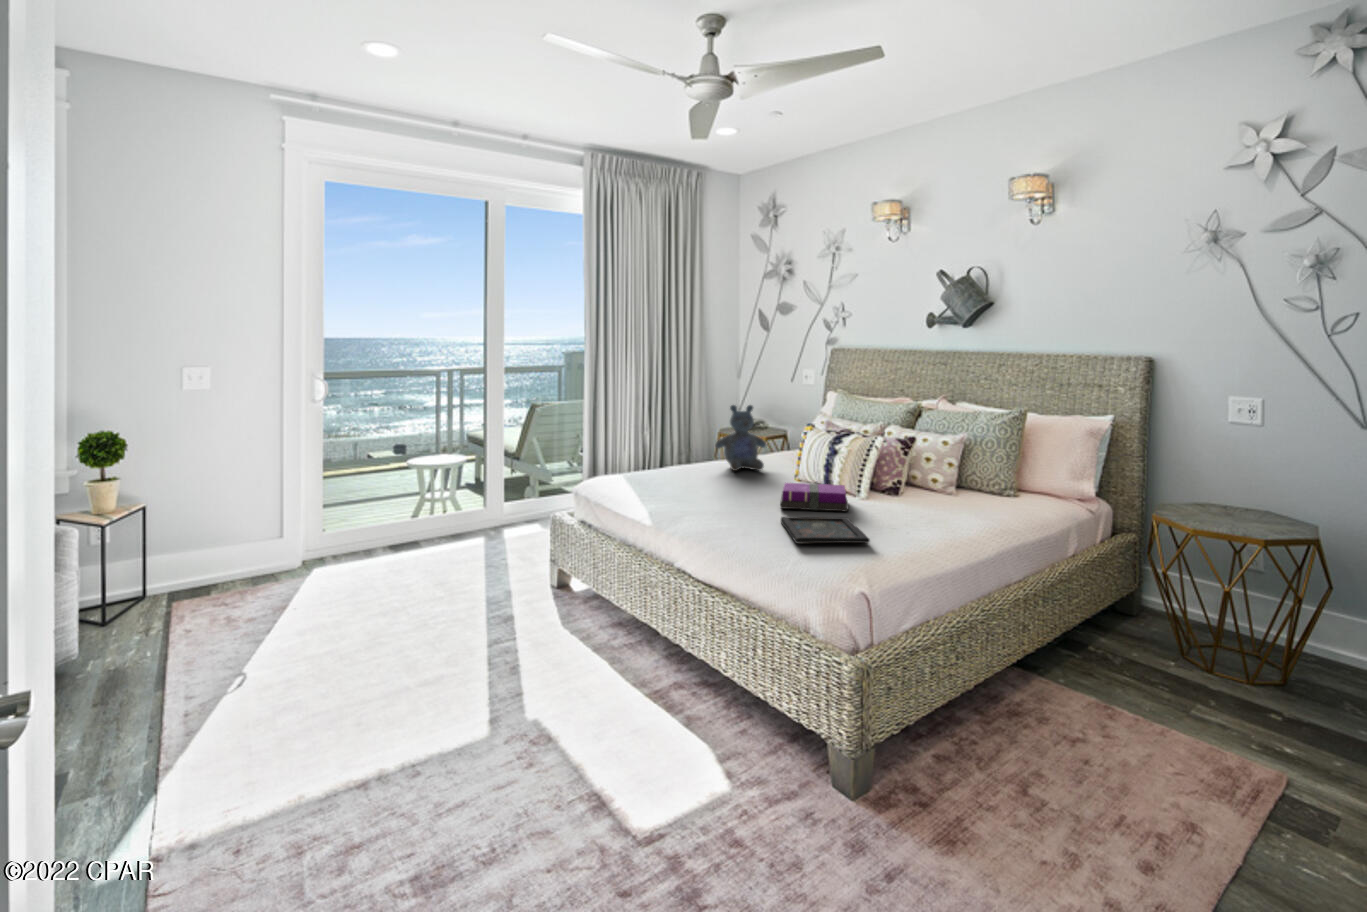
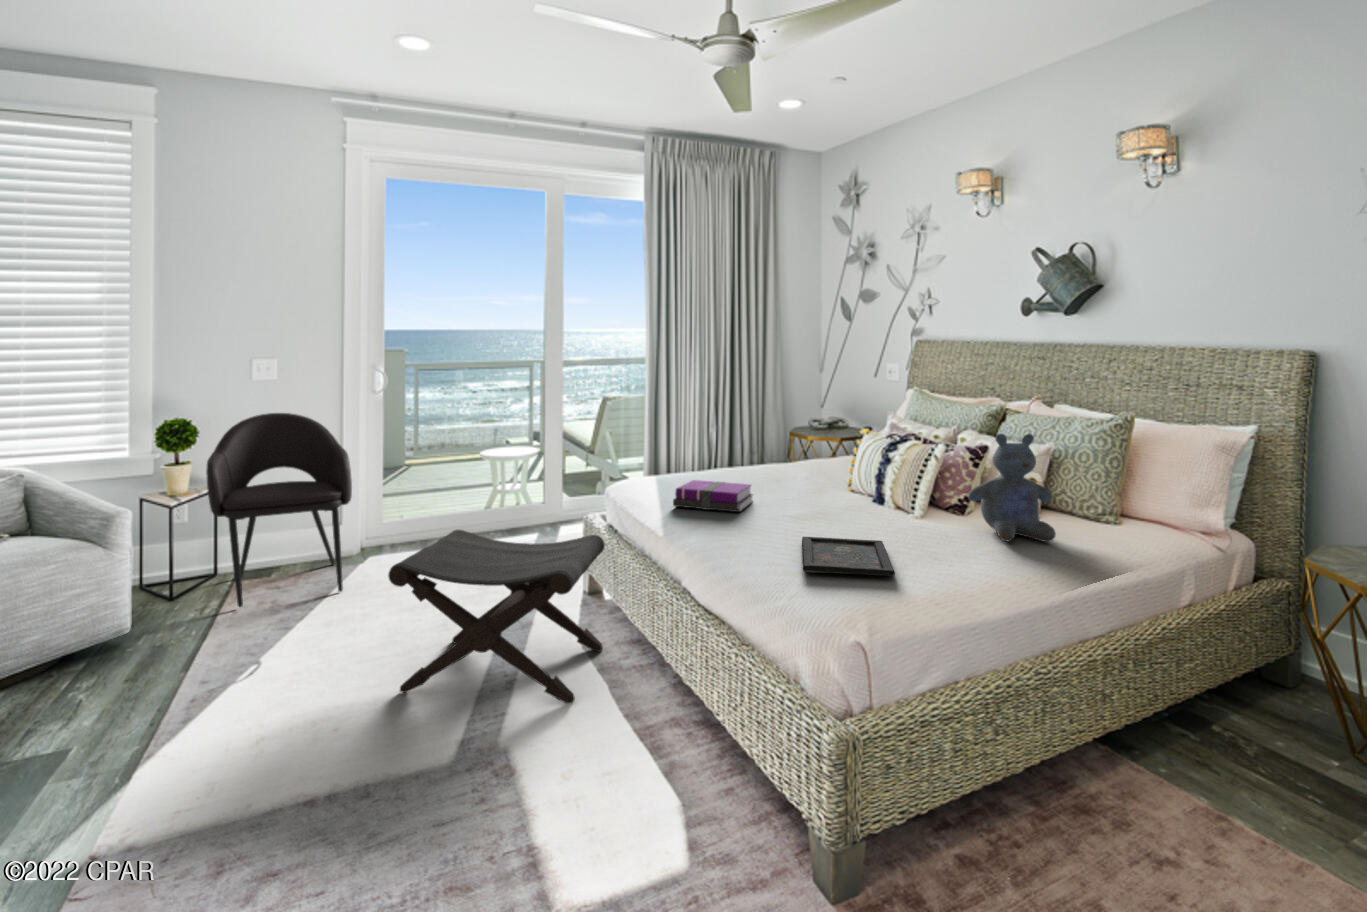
stuffed bear: present [715,405,766,471] -> present [968,434,1056,542]
armchair: none [162,420,315,617] -> present [206,413,352,607]
notebook: present [780,483,849,511] -> present [673,480,753,512]
footstool: none [406,526,593,680] -> present [388,530,605,704]

